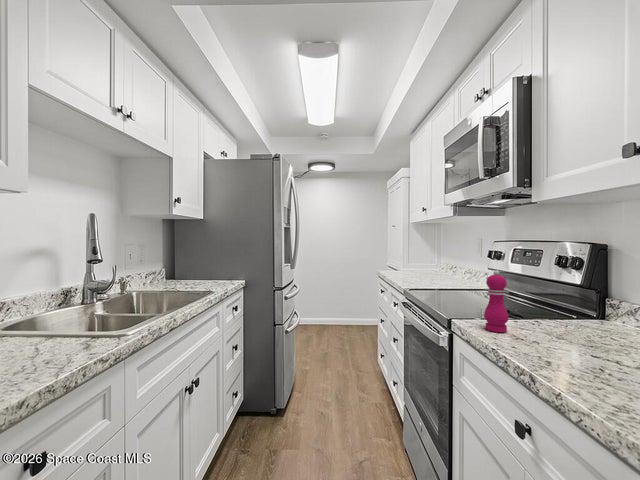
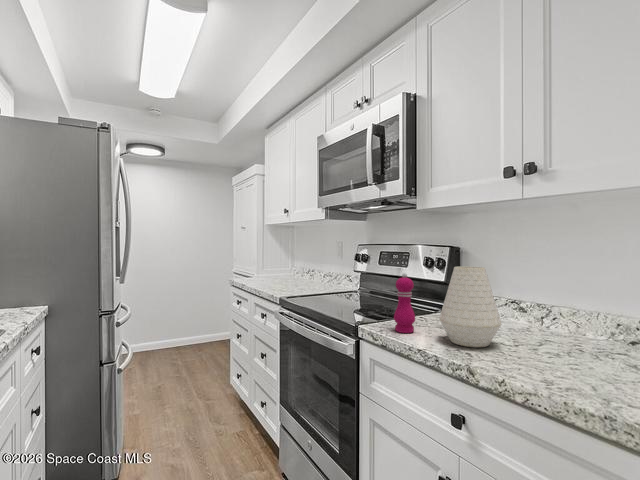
vase: none [527,266,608,359] -> present [440,266,501,347]

